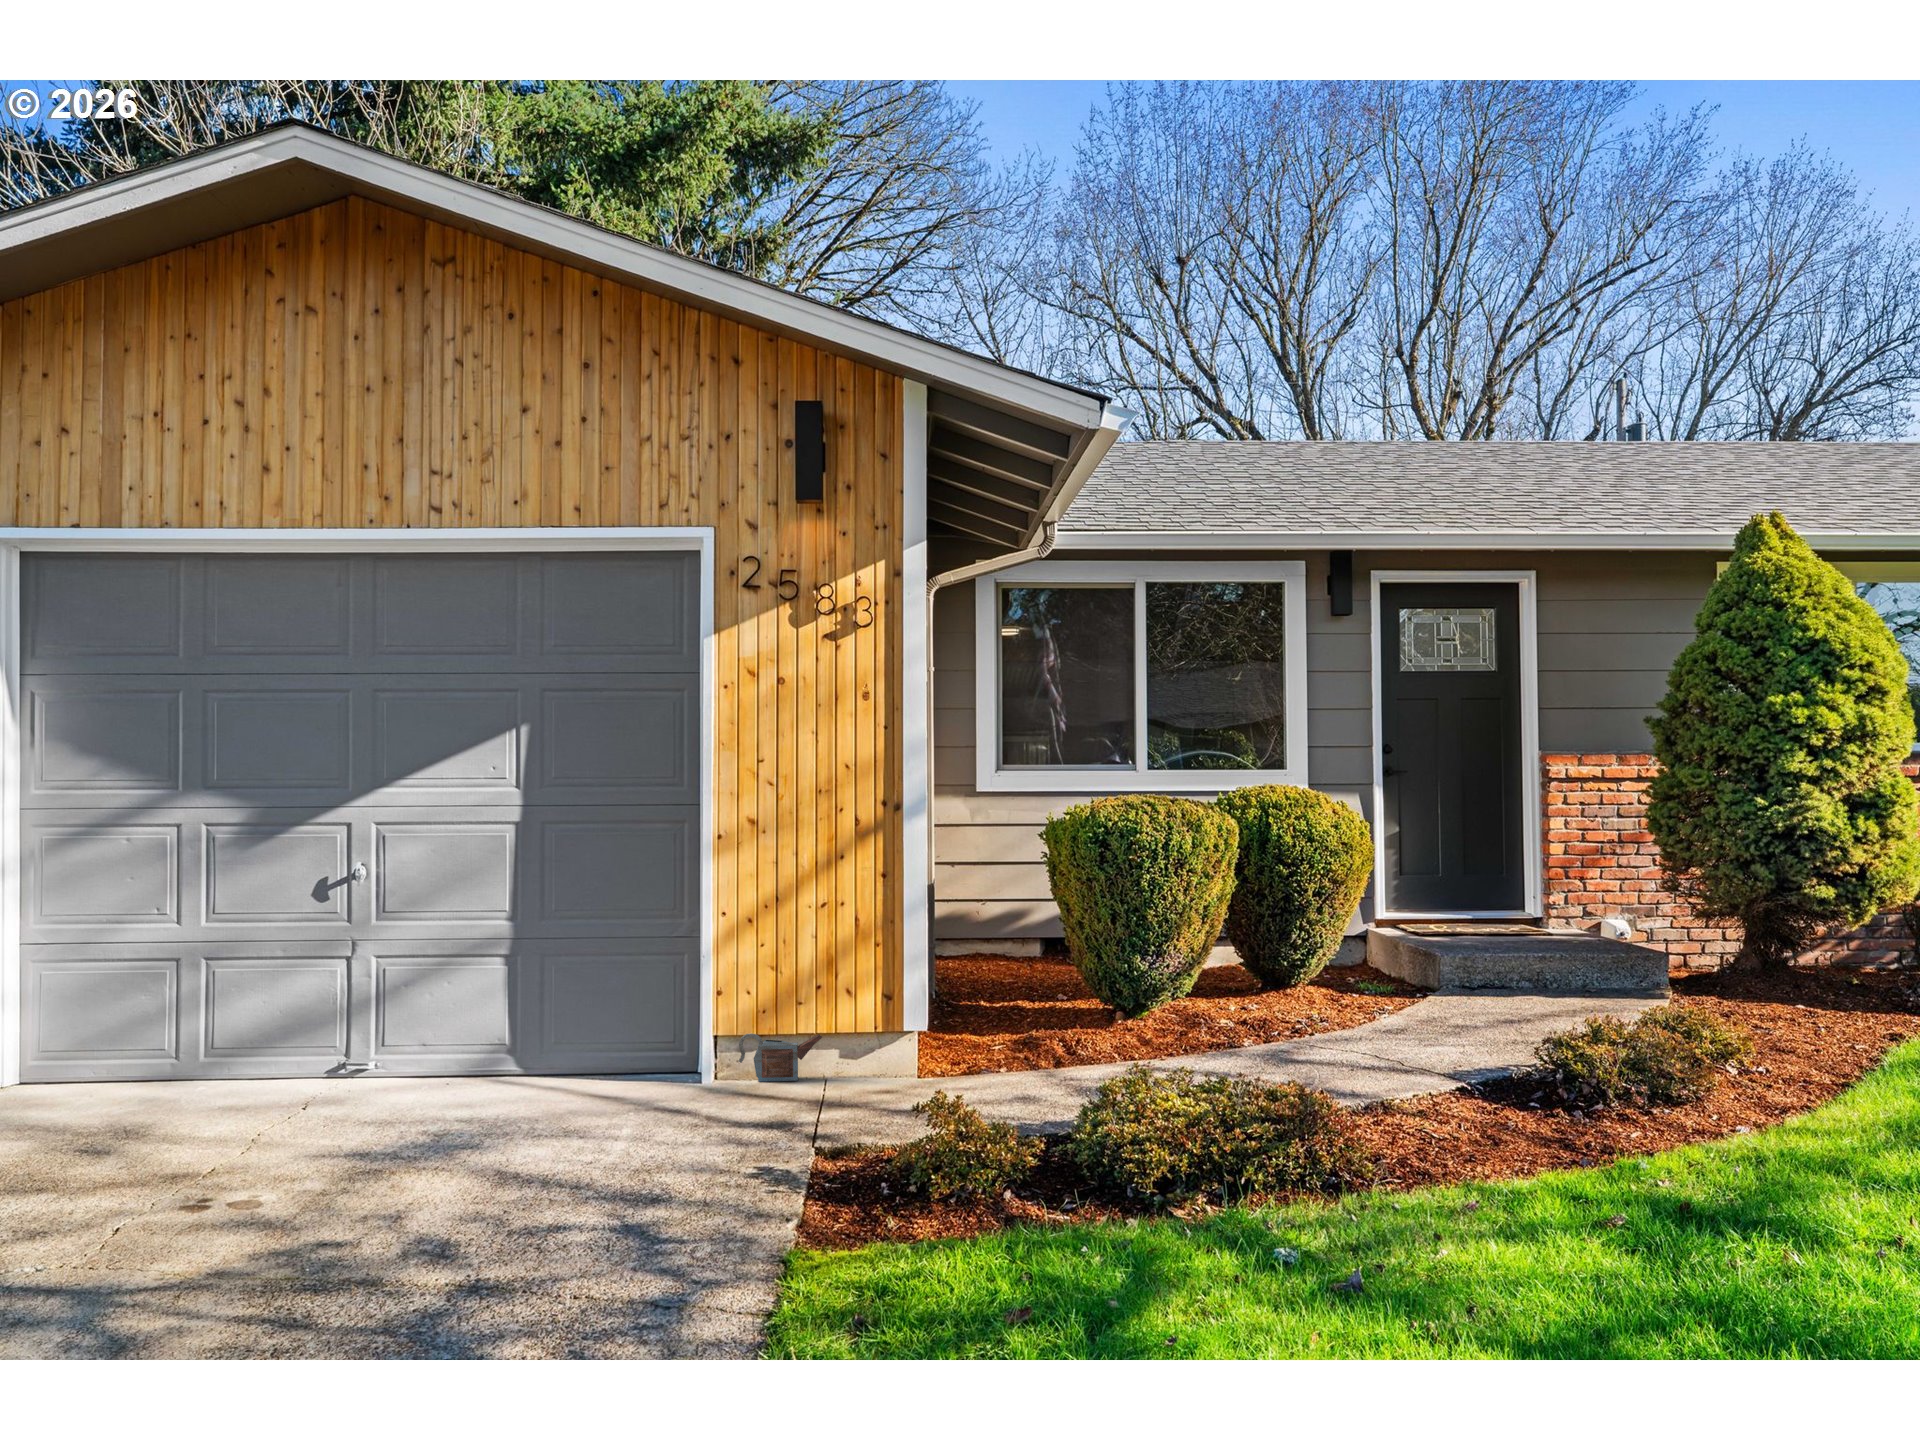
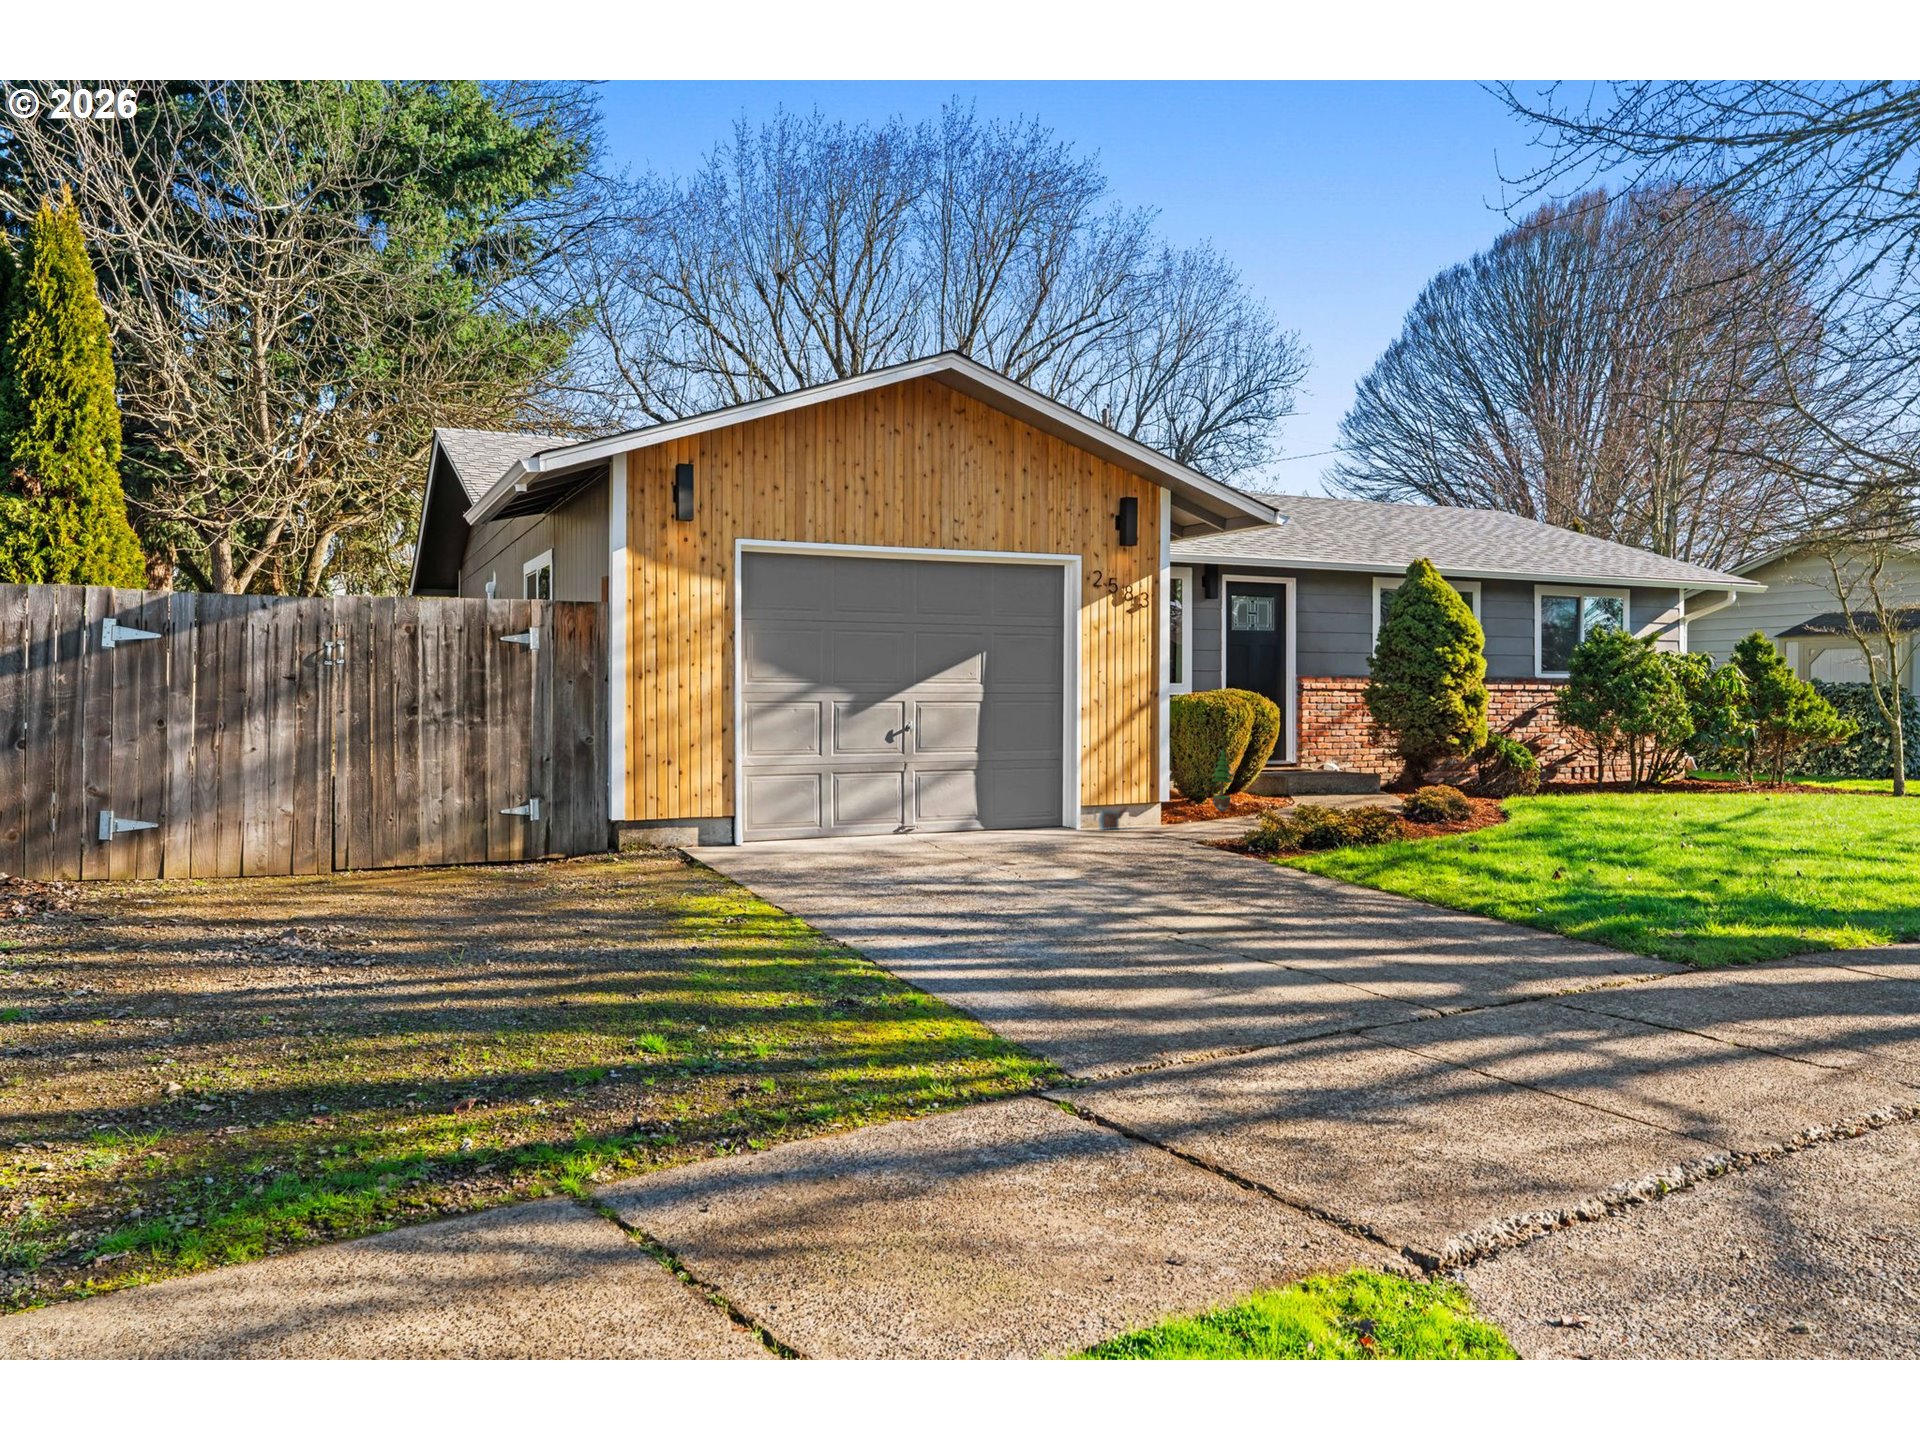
potted tree: none [1126,909,1173,1038] -> present [1211,749,1233,812]

